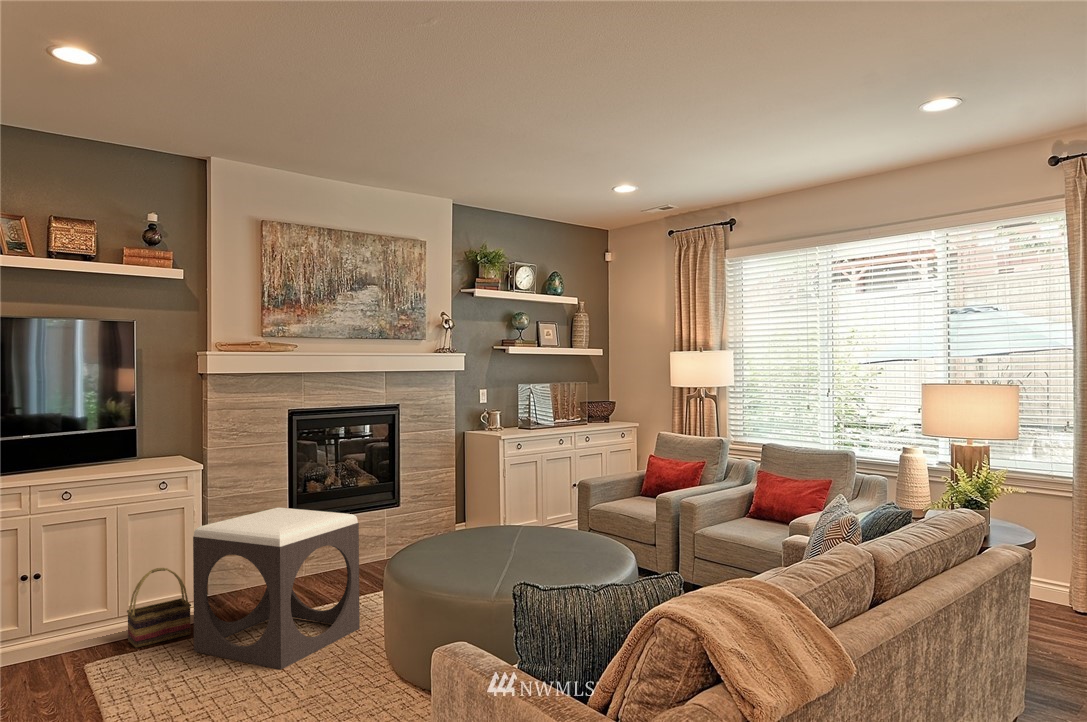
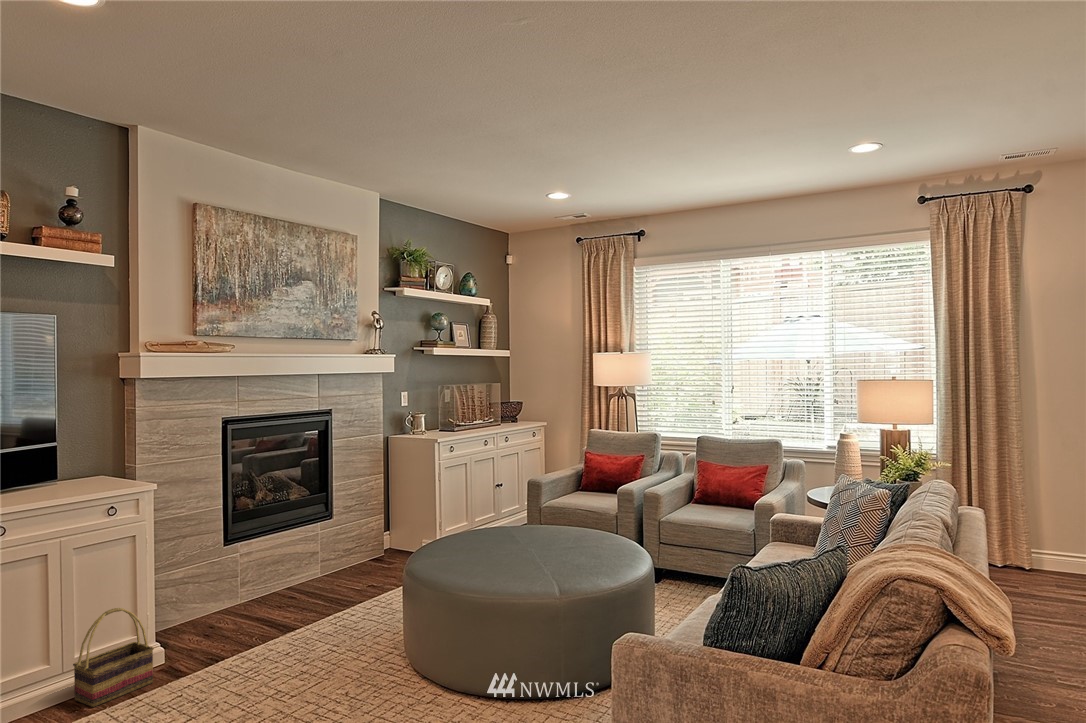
footstool: present [193,507,360,669] -> none [174,527,355,708]

